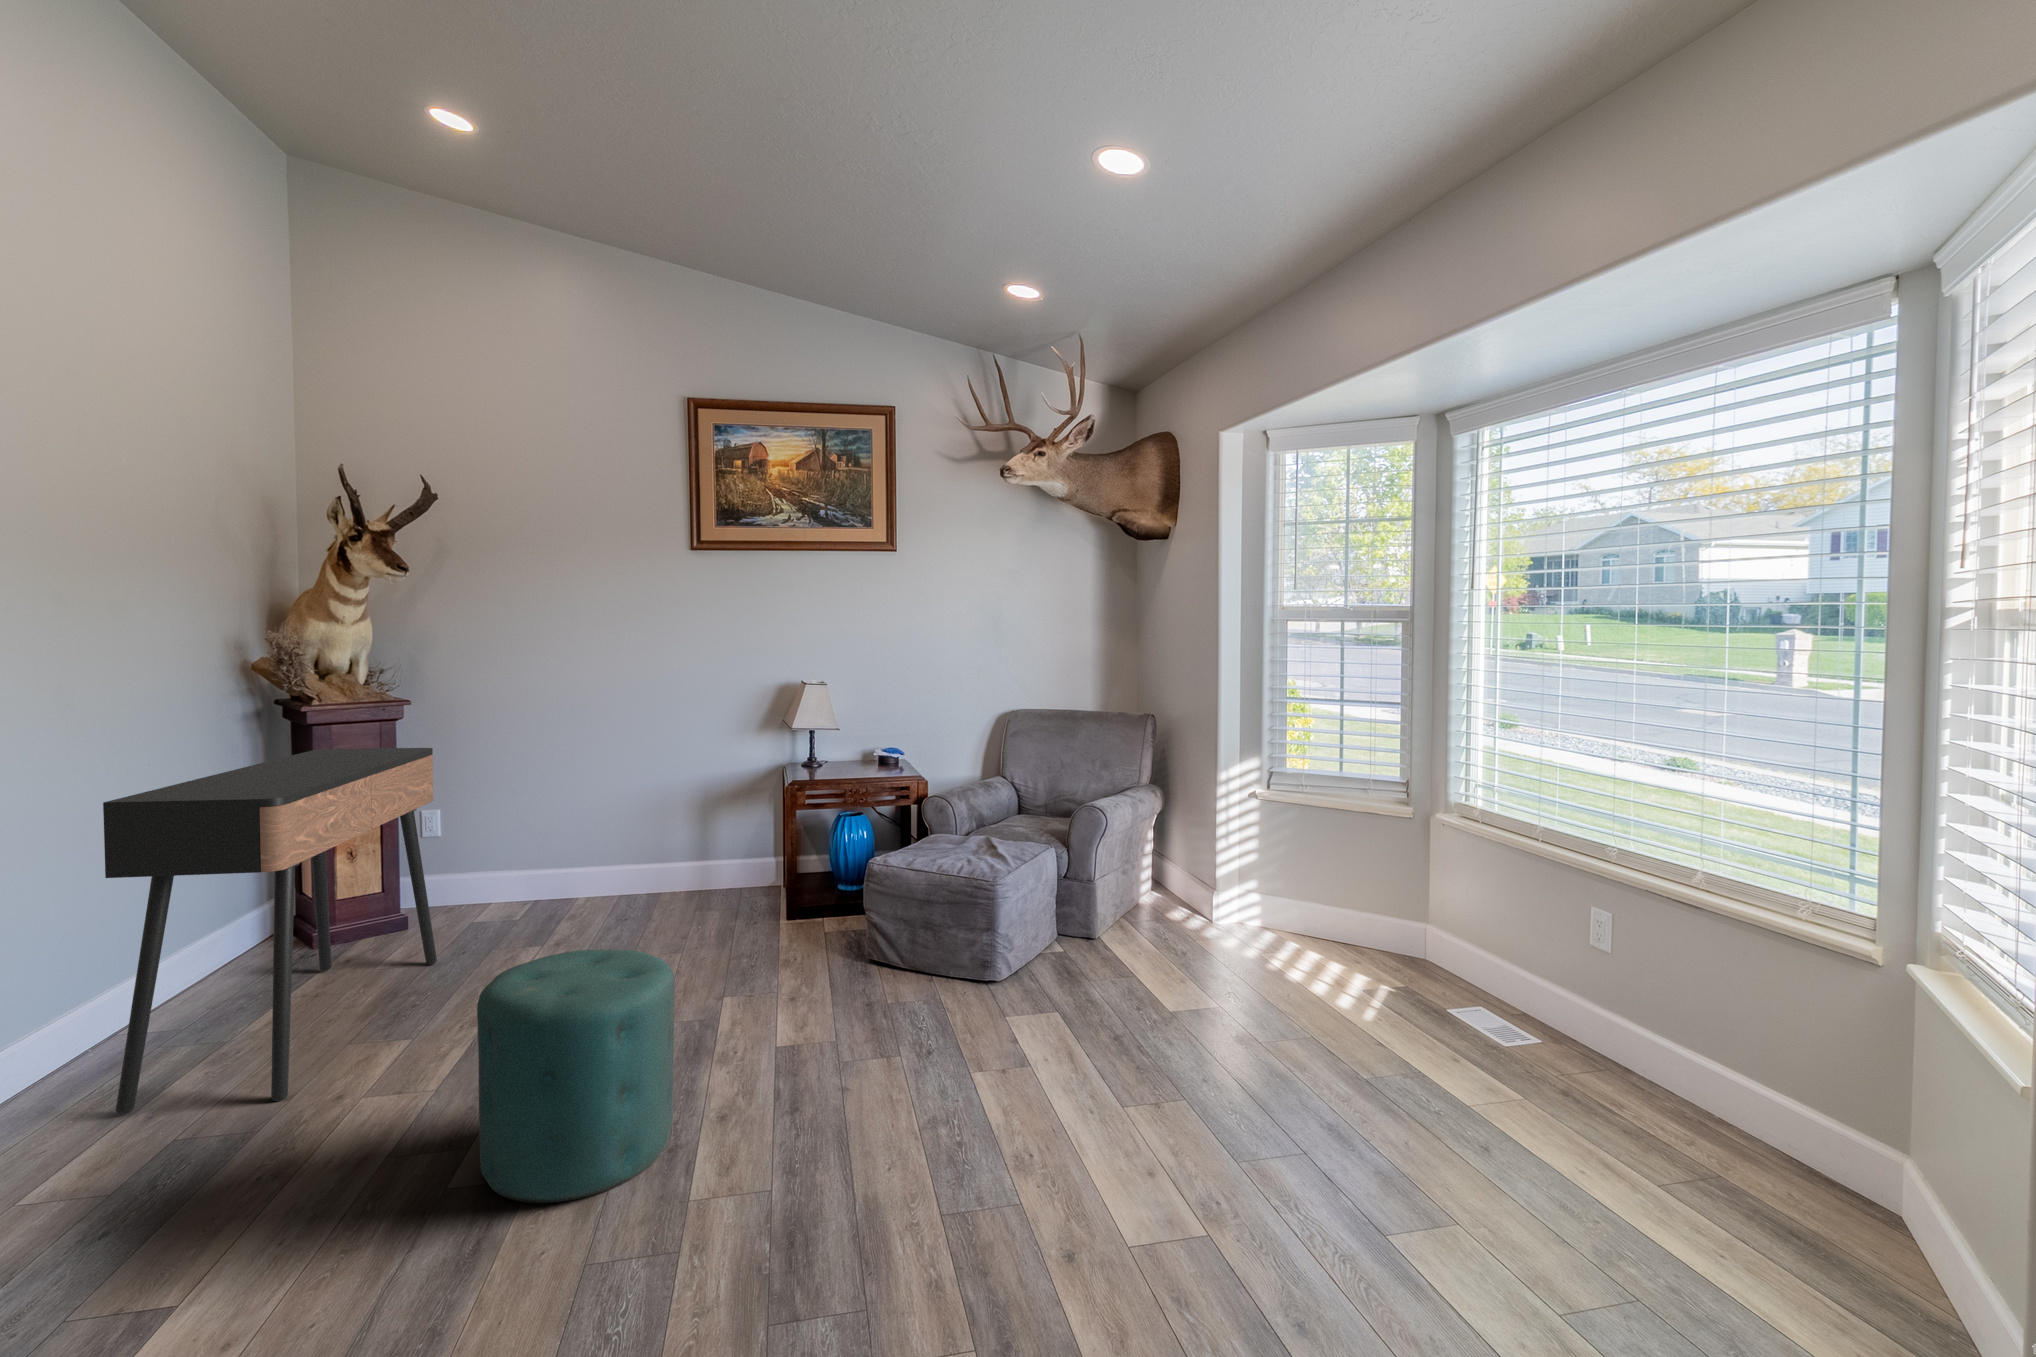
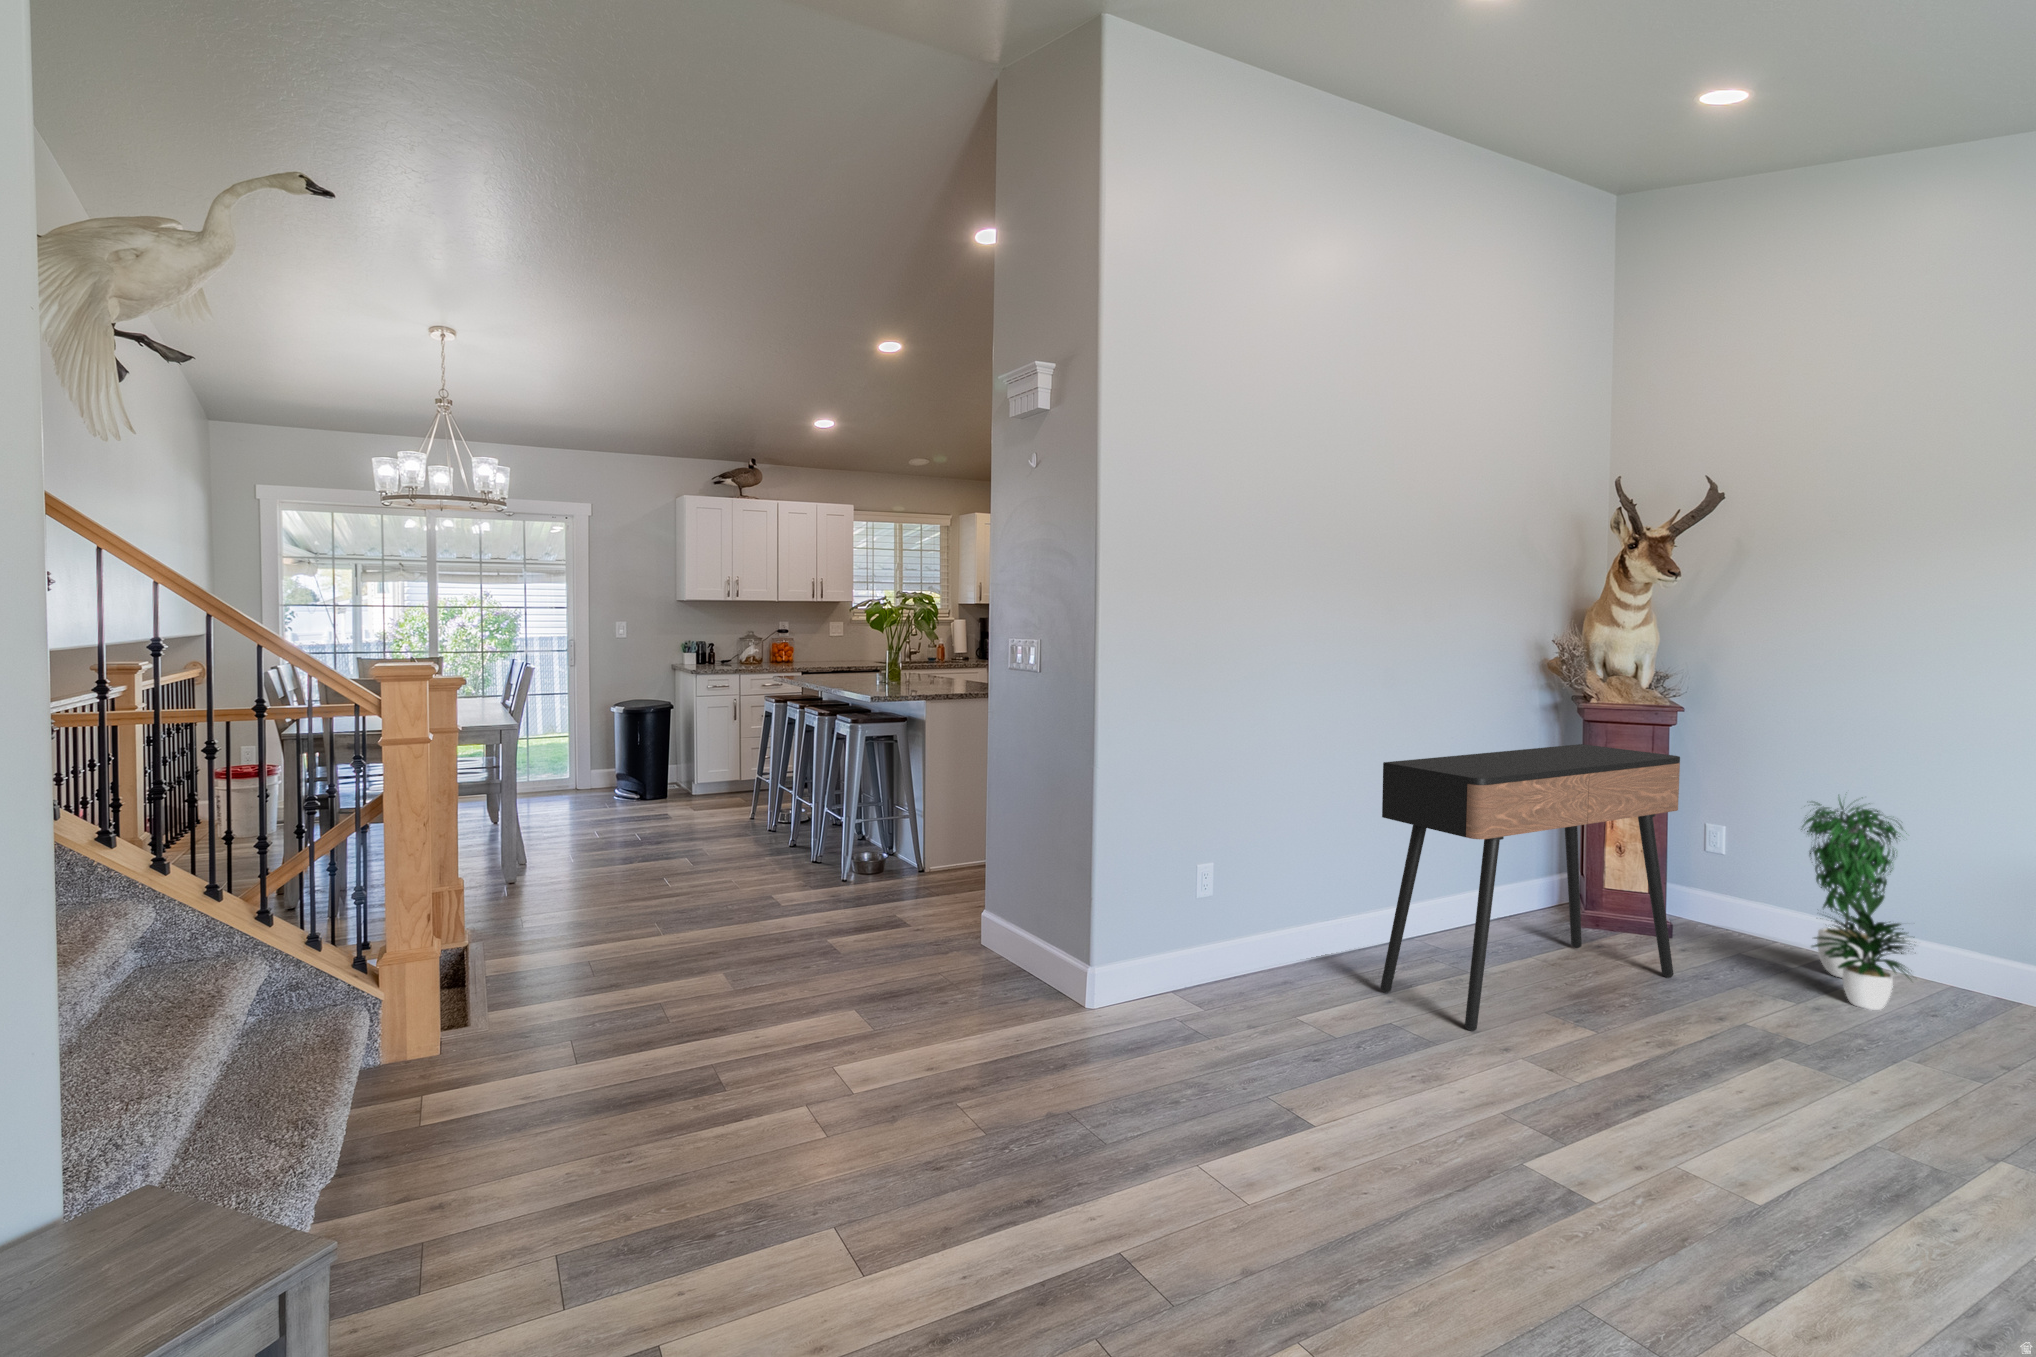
potted plant: none [513,759,615,932] -> present [1801,800,1909,1010]
ottoman: present [477,950,675,1203] -> none [1549,985,1790,1272]

